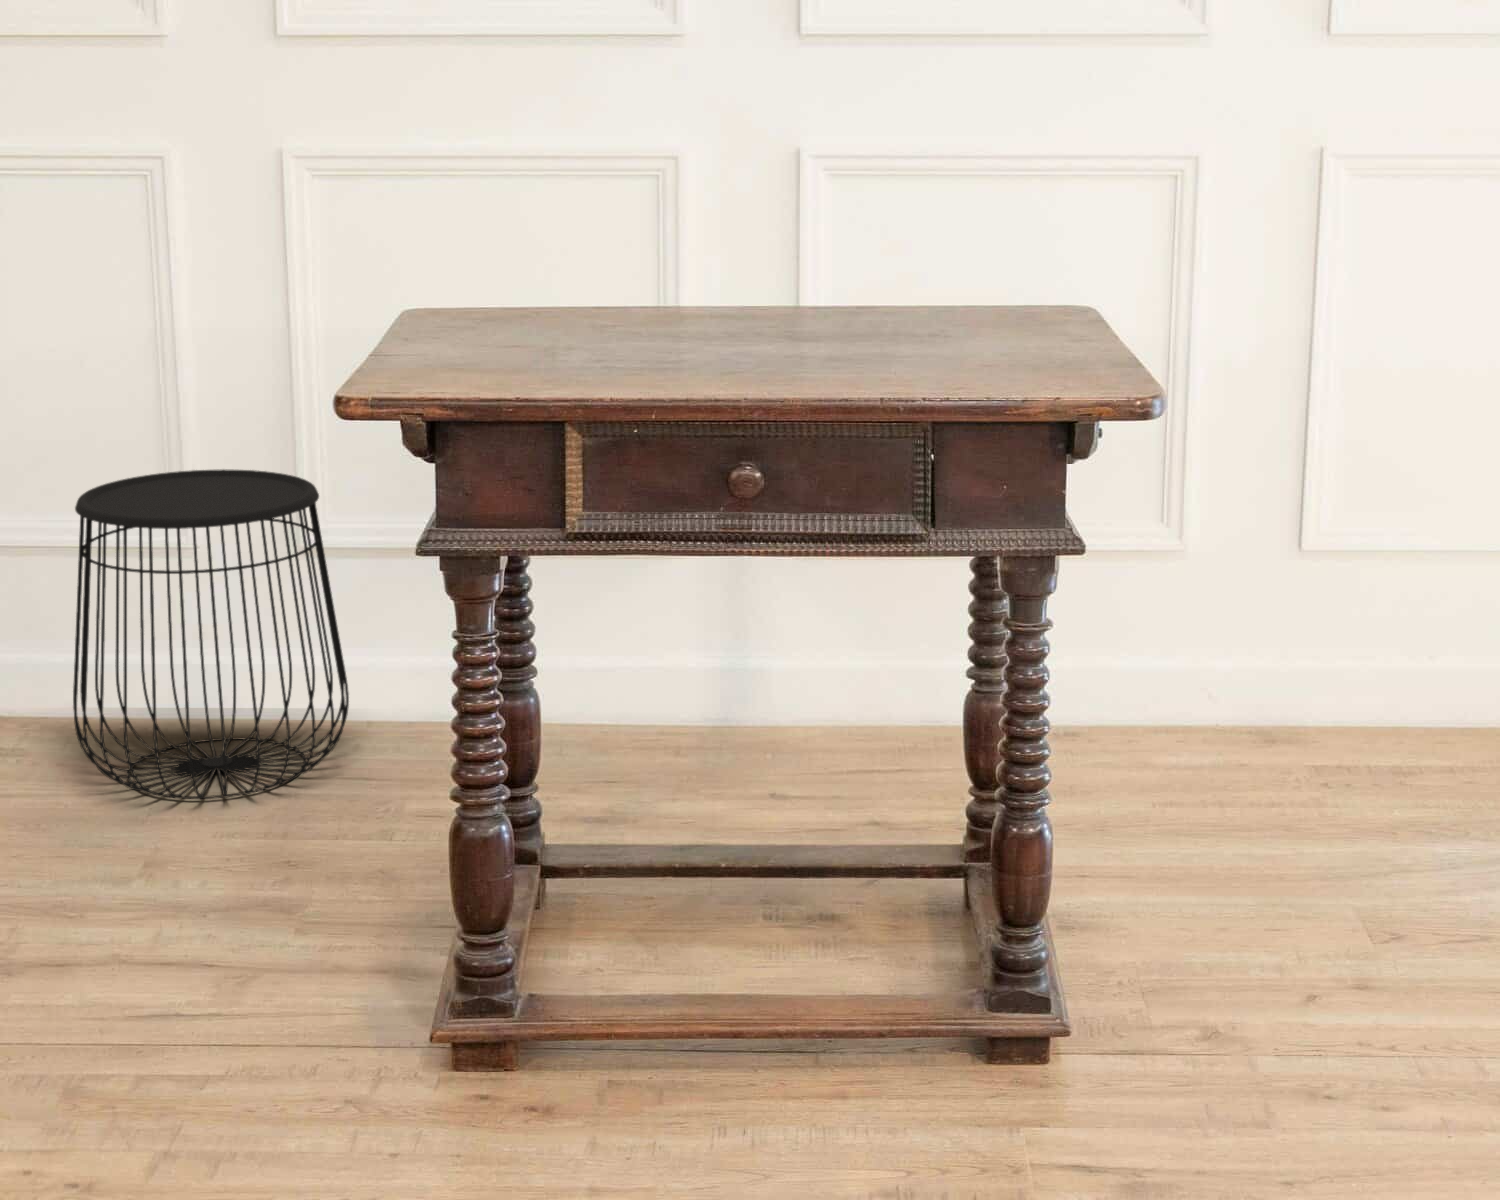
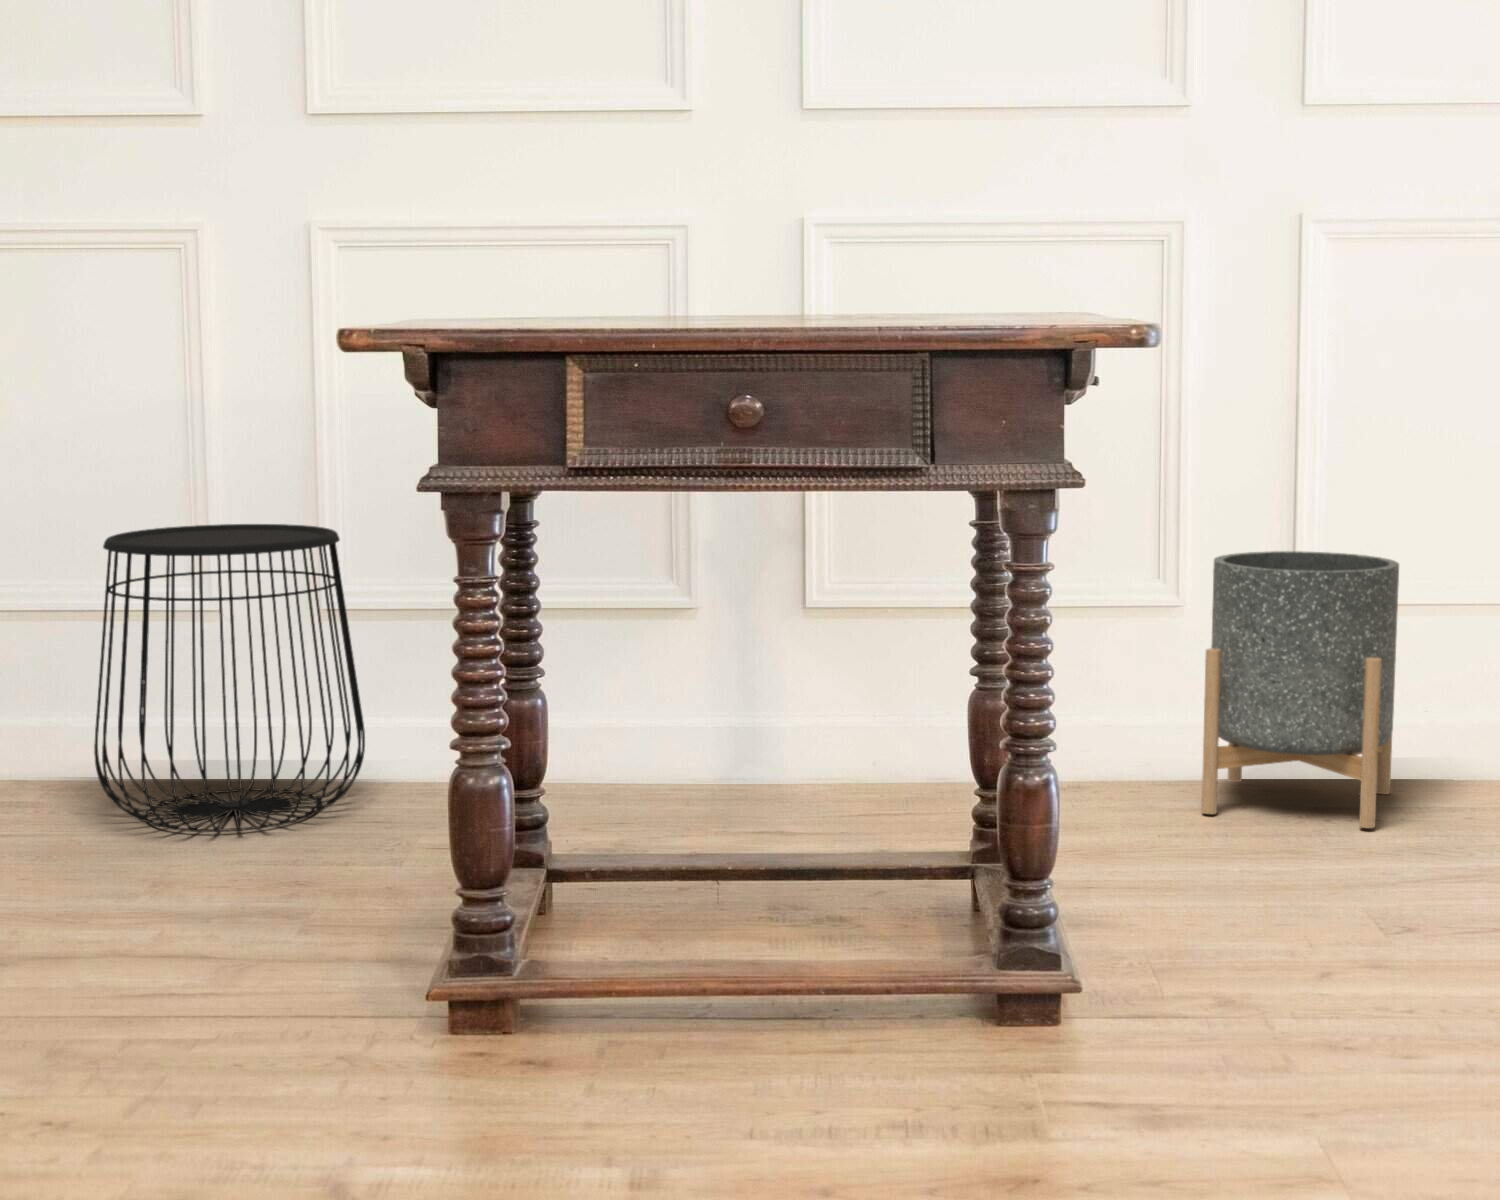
planter: none [1198,504,1408,801] -> present [1202,551,1399,828]

